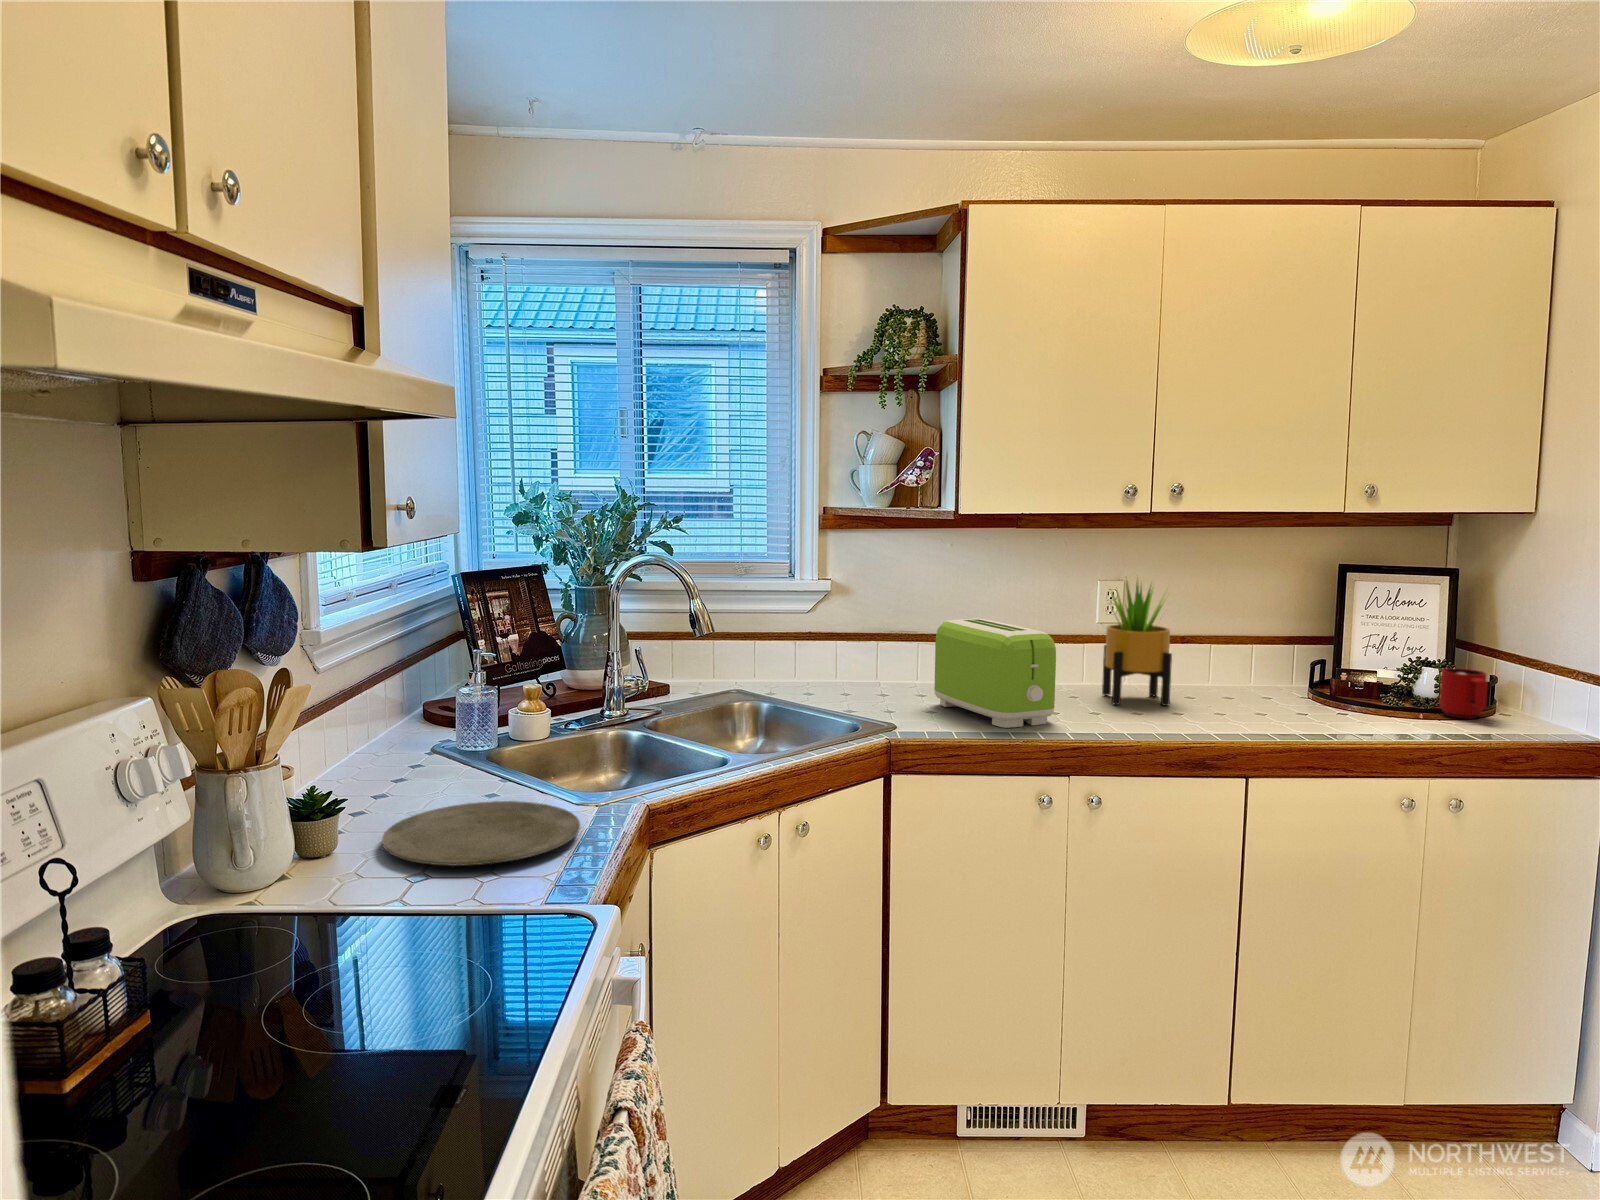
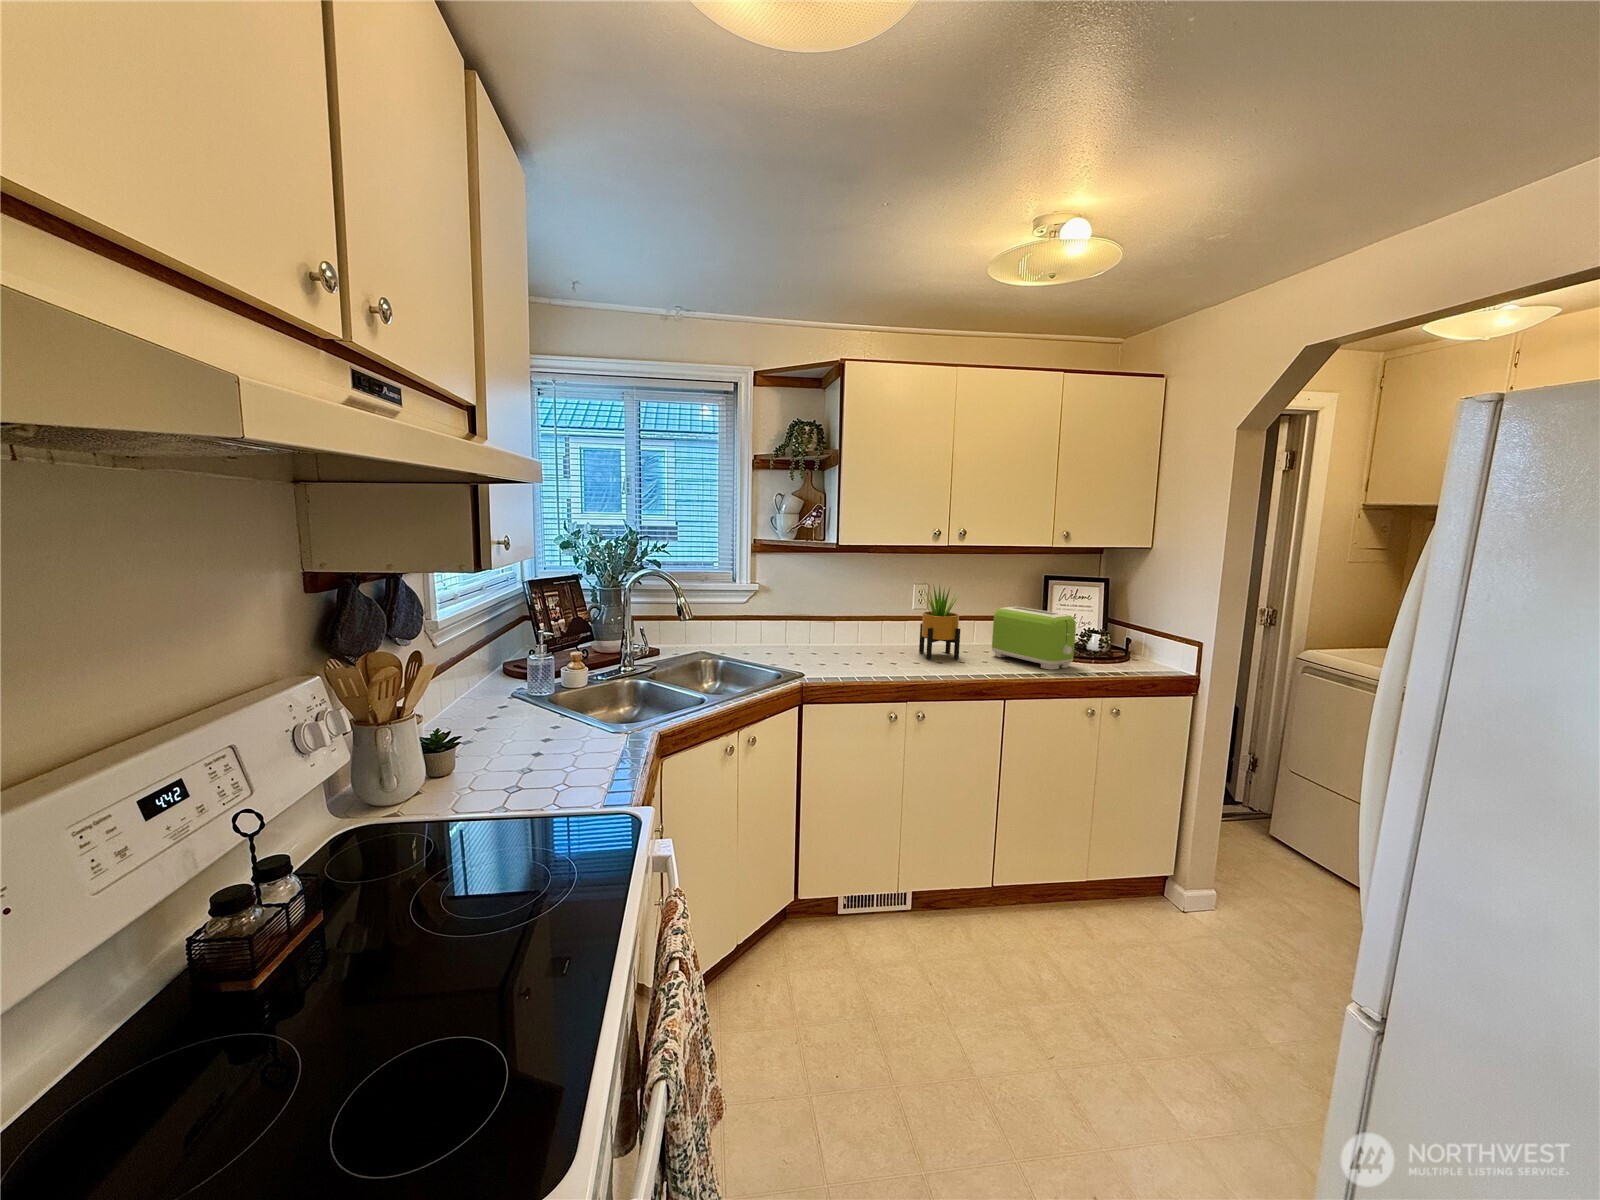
toaster: present [934,618,1056,728] -> present [992,607,1076,670]
mug: present [1439,668,1488,718] -> none [1106,637,1133,665]
plate: present [382,801,580,866] -> none [485,733,620,782]

